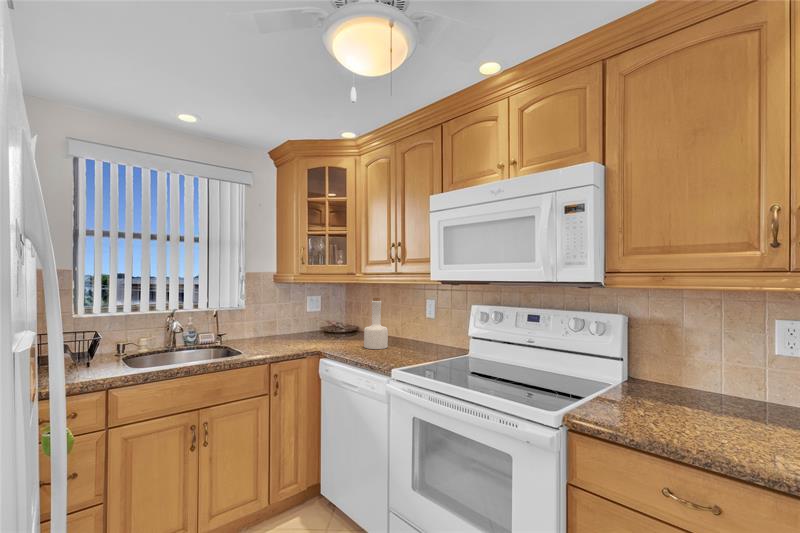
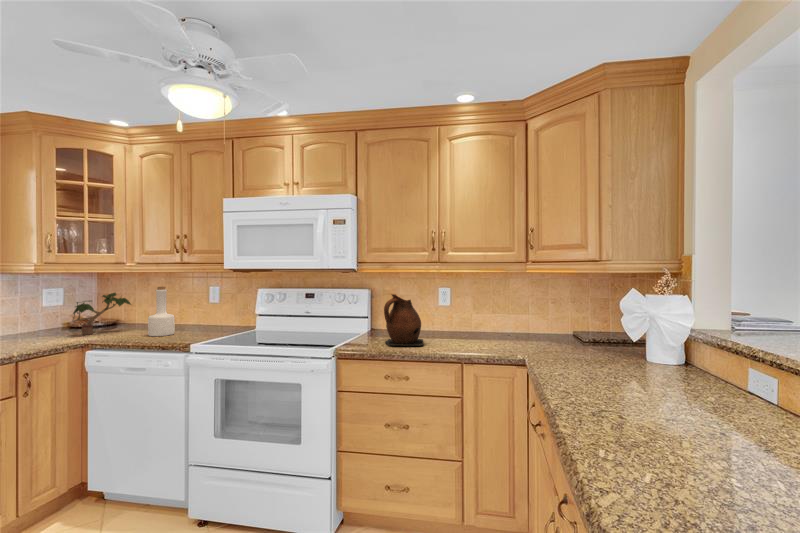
potted plant: none [310,300,364,339] -> present [73,293,131,335]
ceramic pitcher: none [661,328,768,447] -> present [384,294,424,346]

